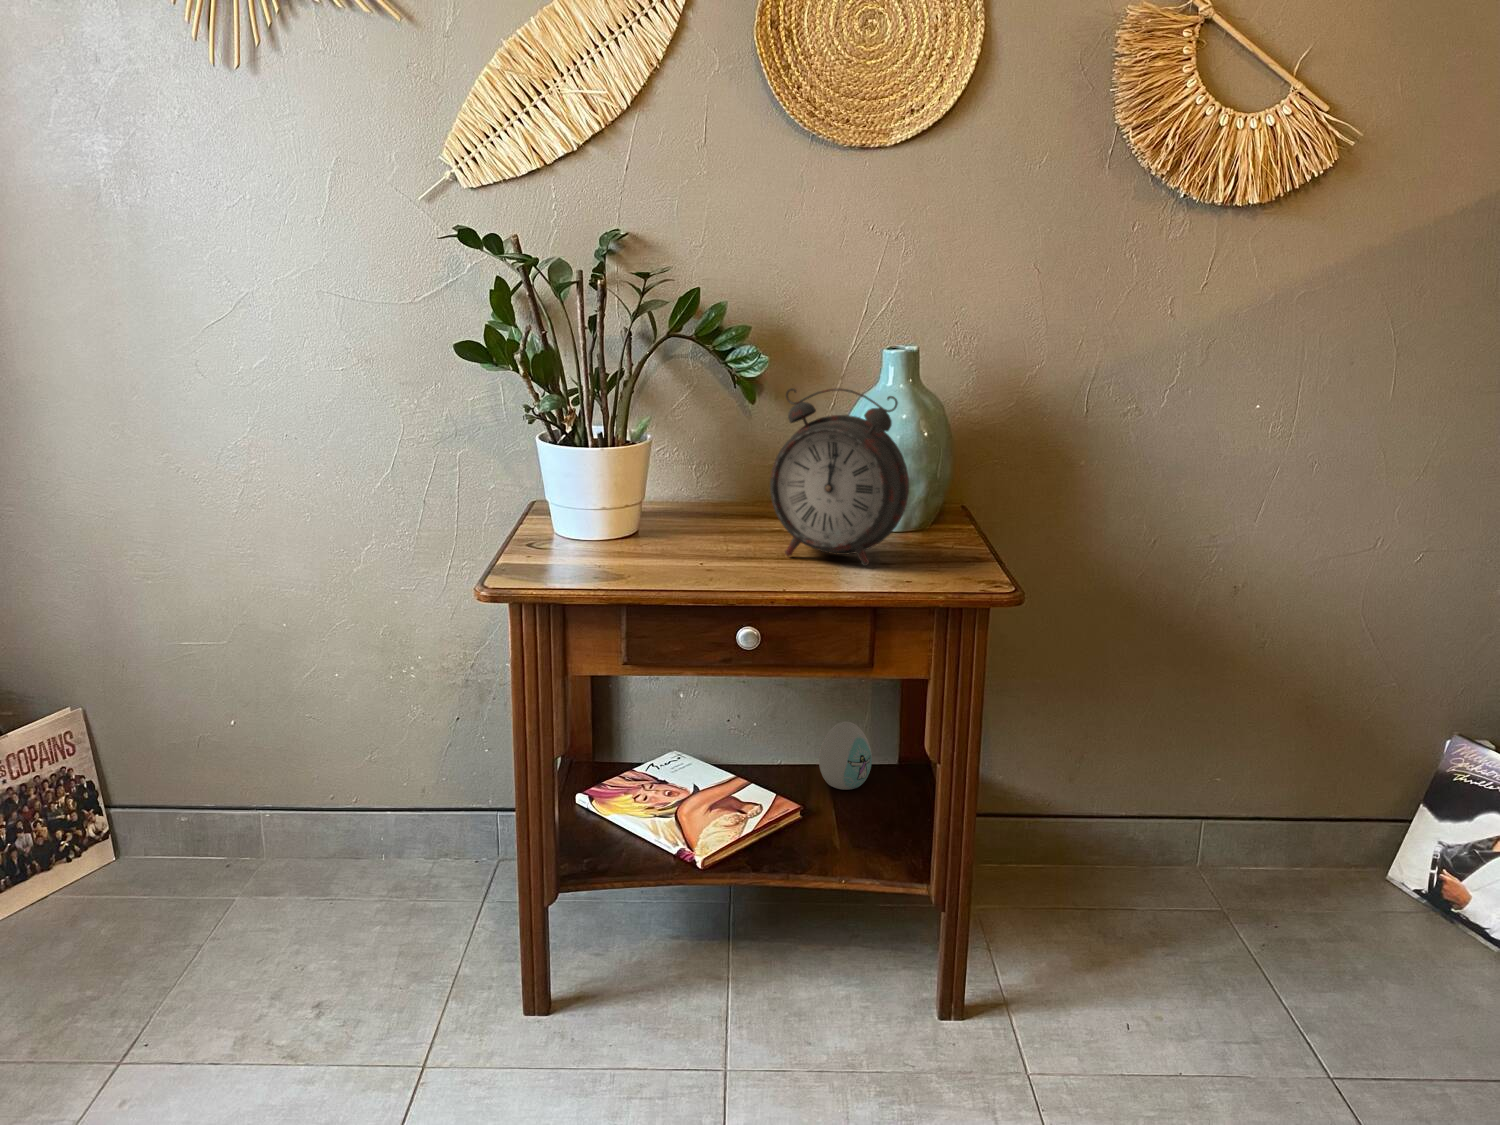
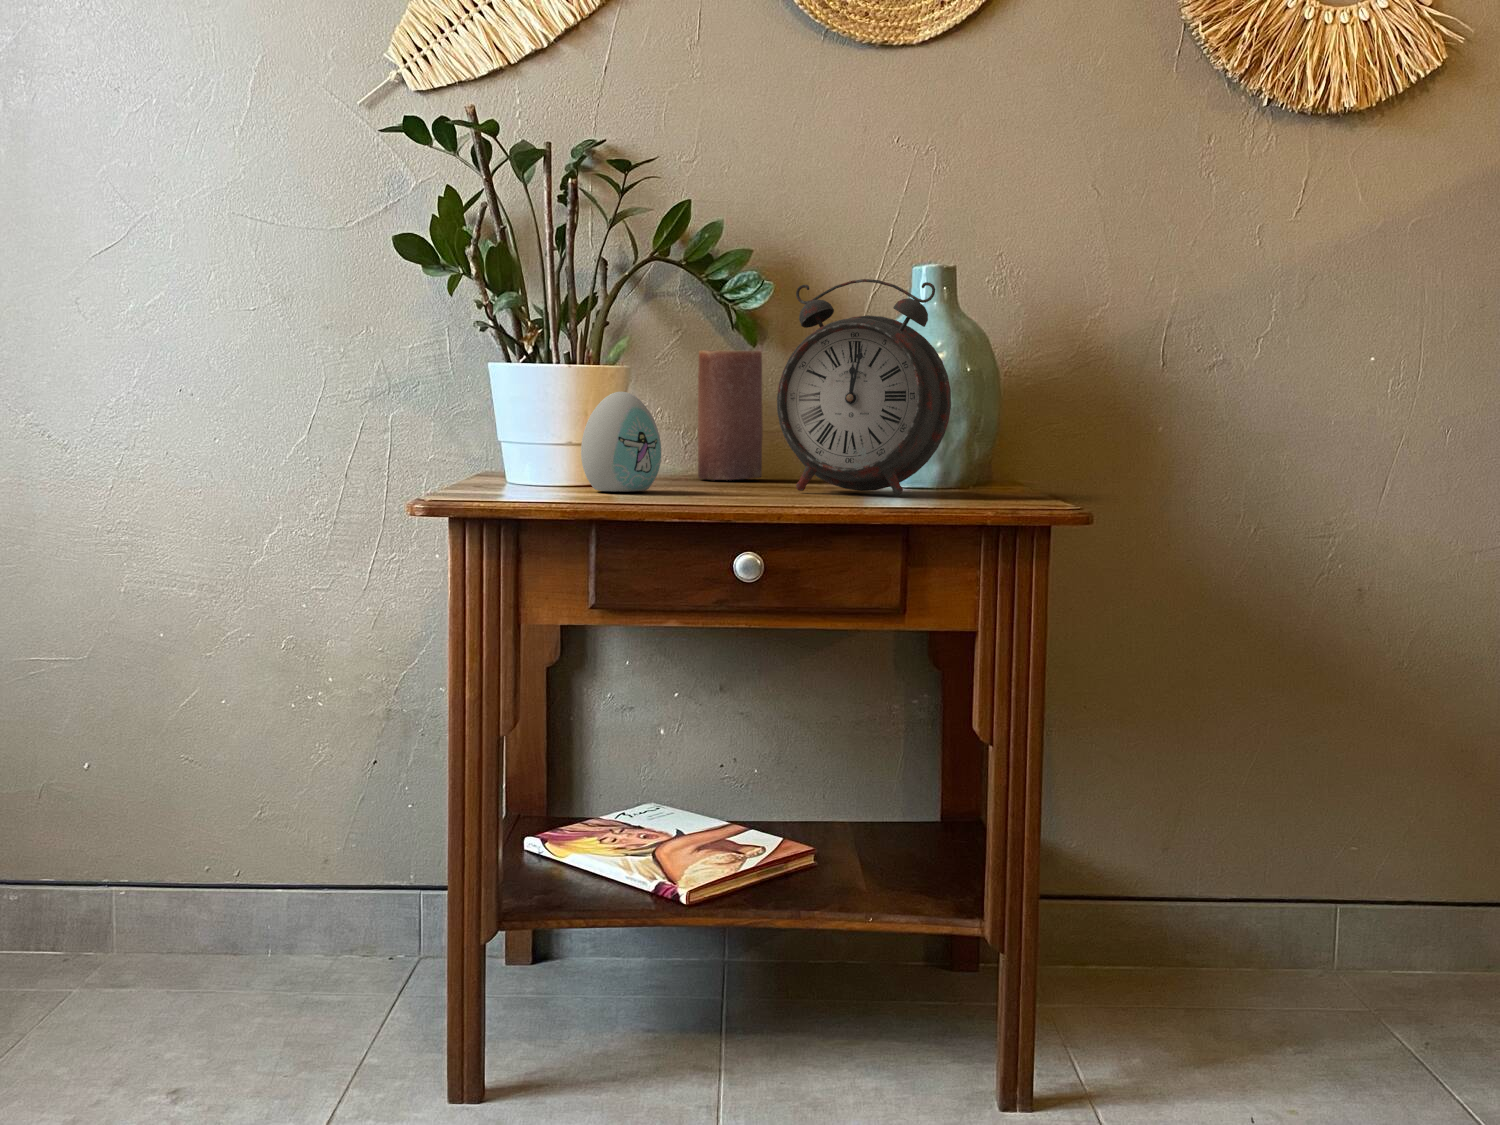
candle: none [707,411,759,521] -> present [698,350,763,480]
decorative egg: present [819,722,872,790] -> present [581,392,661,492]

